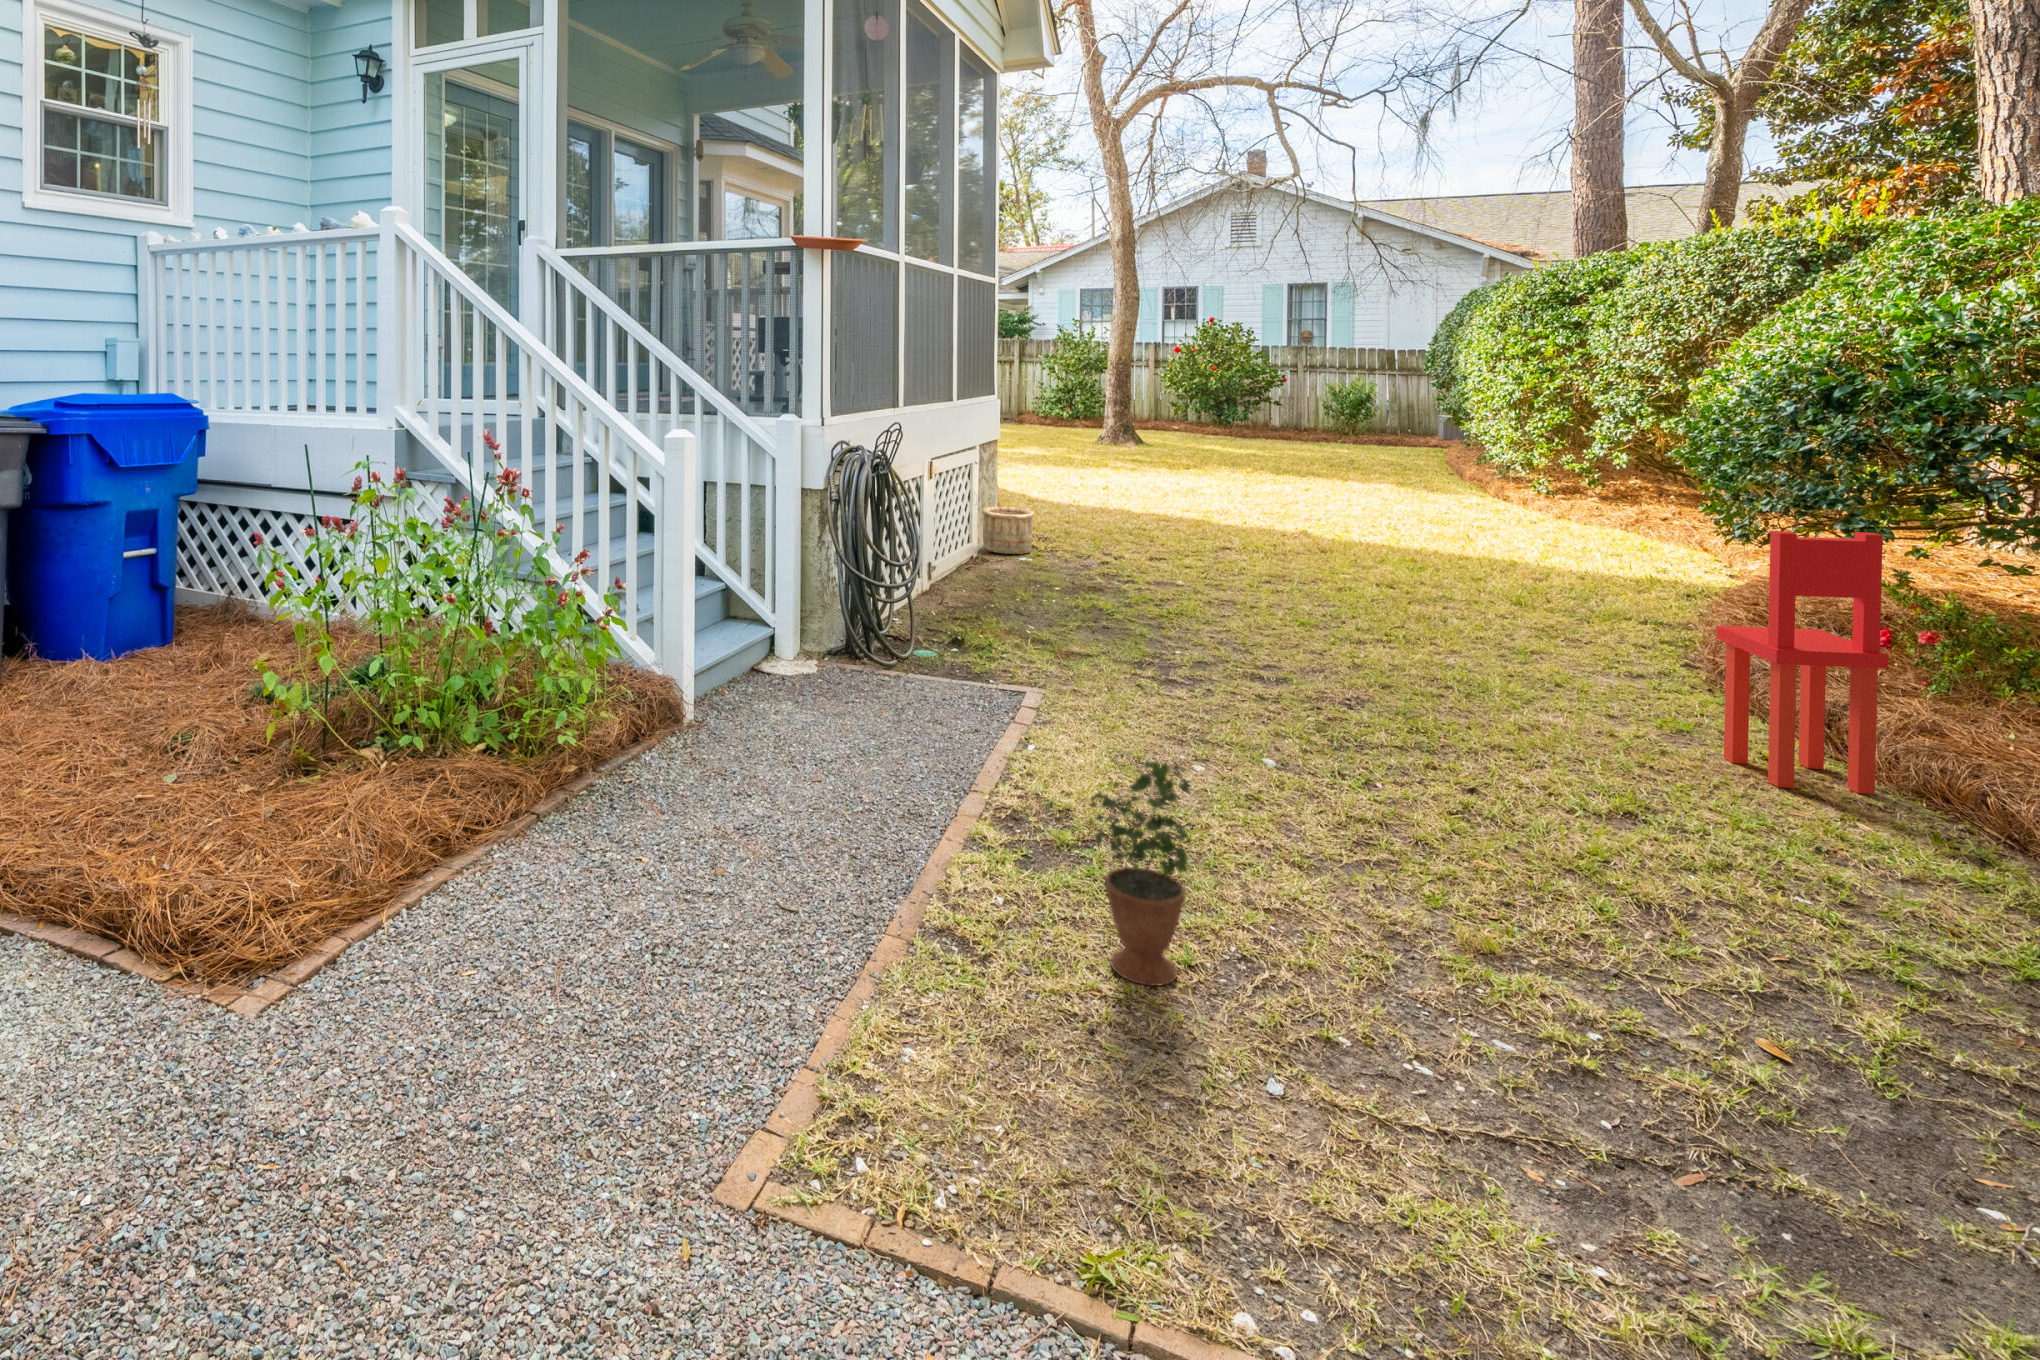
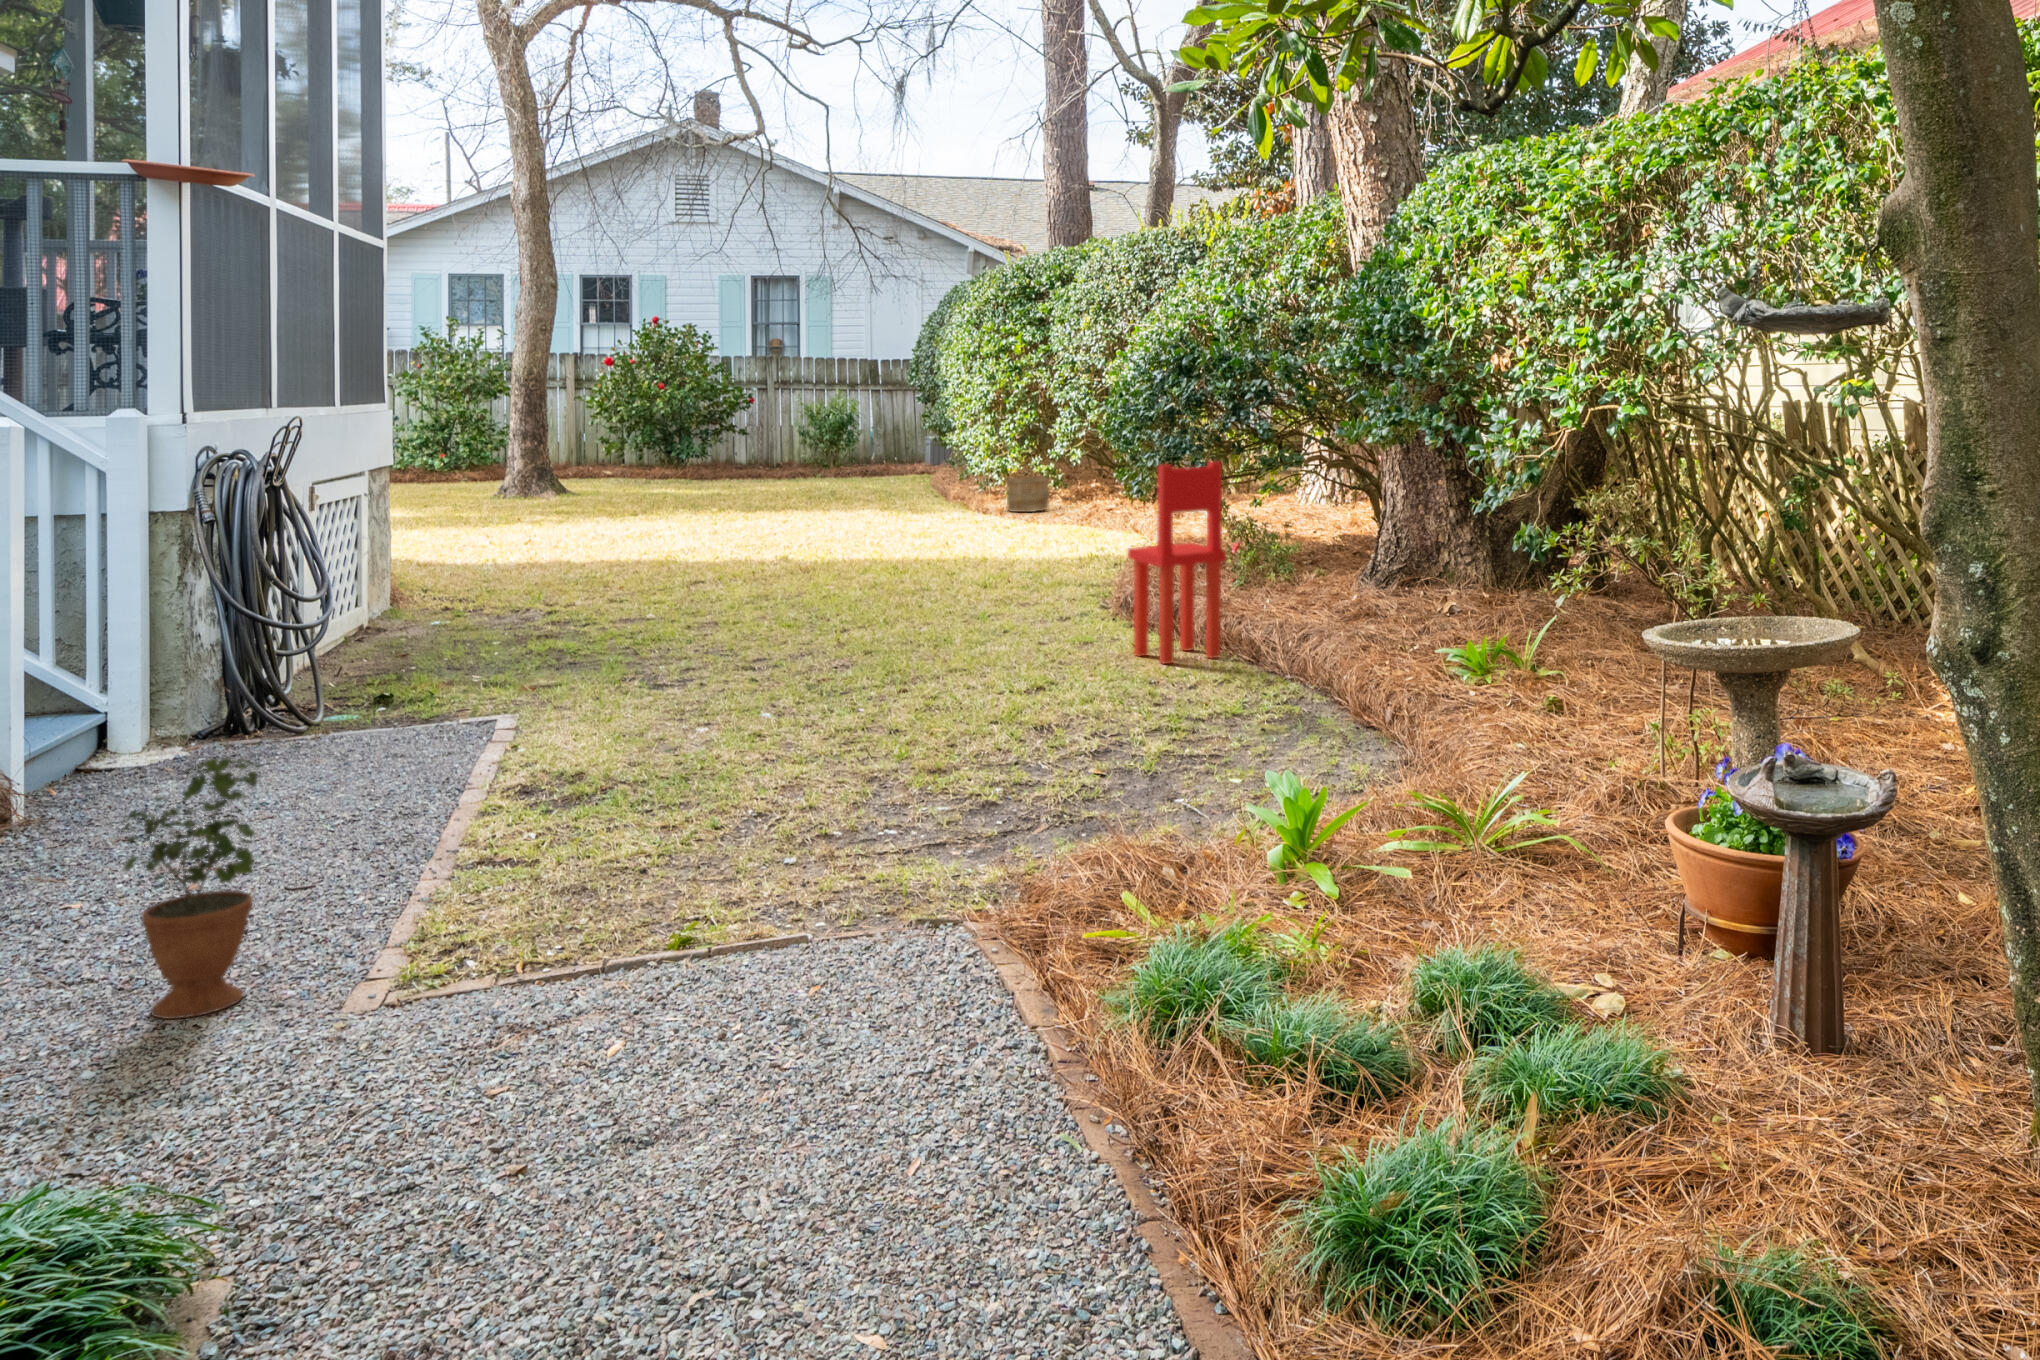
wooden bucket: present [982,507,1034,554] -> present [1006,476,1049,512]
potted plant: present [1090,748,1190,986] -> present [119,758,259,1019]

